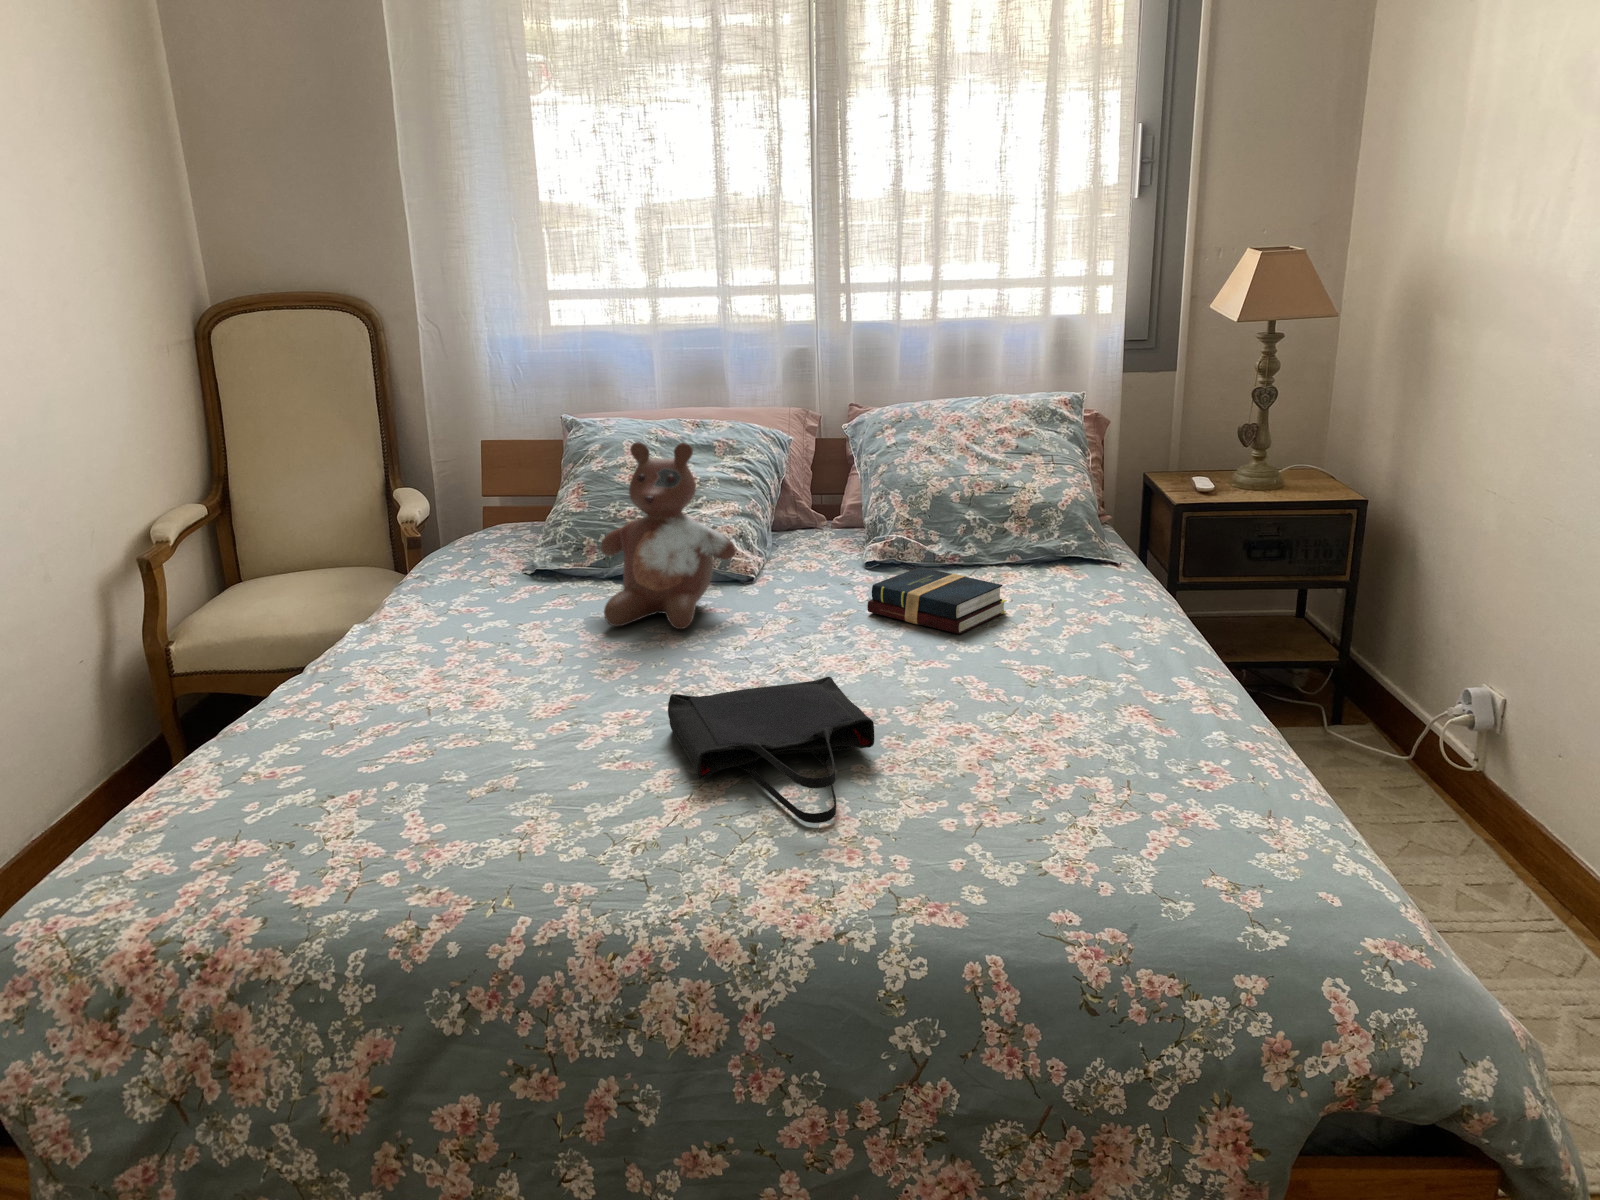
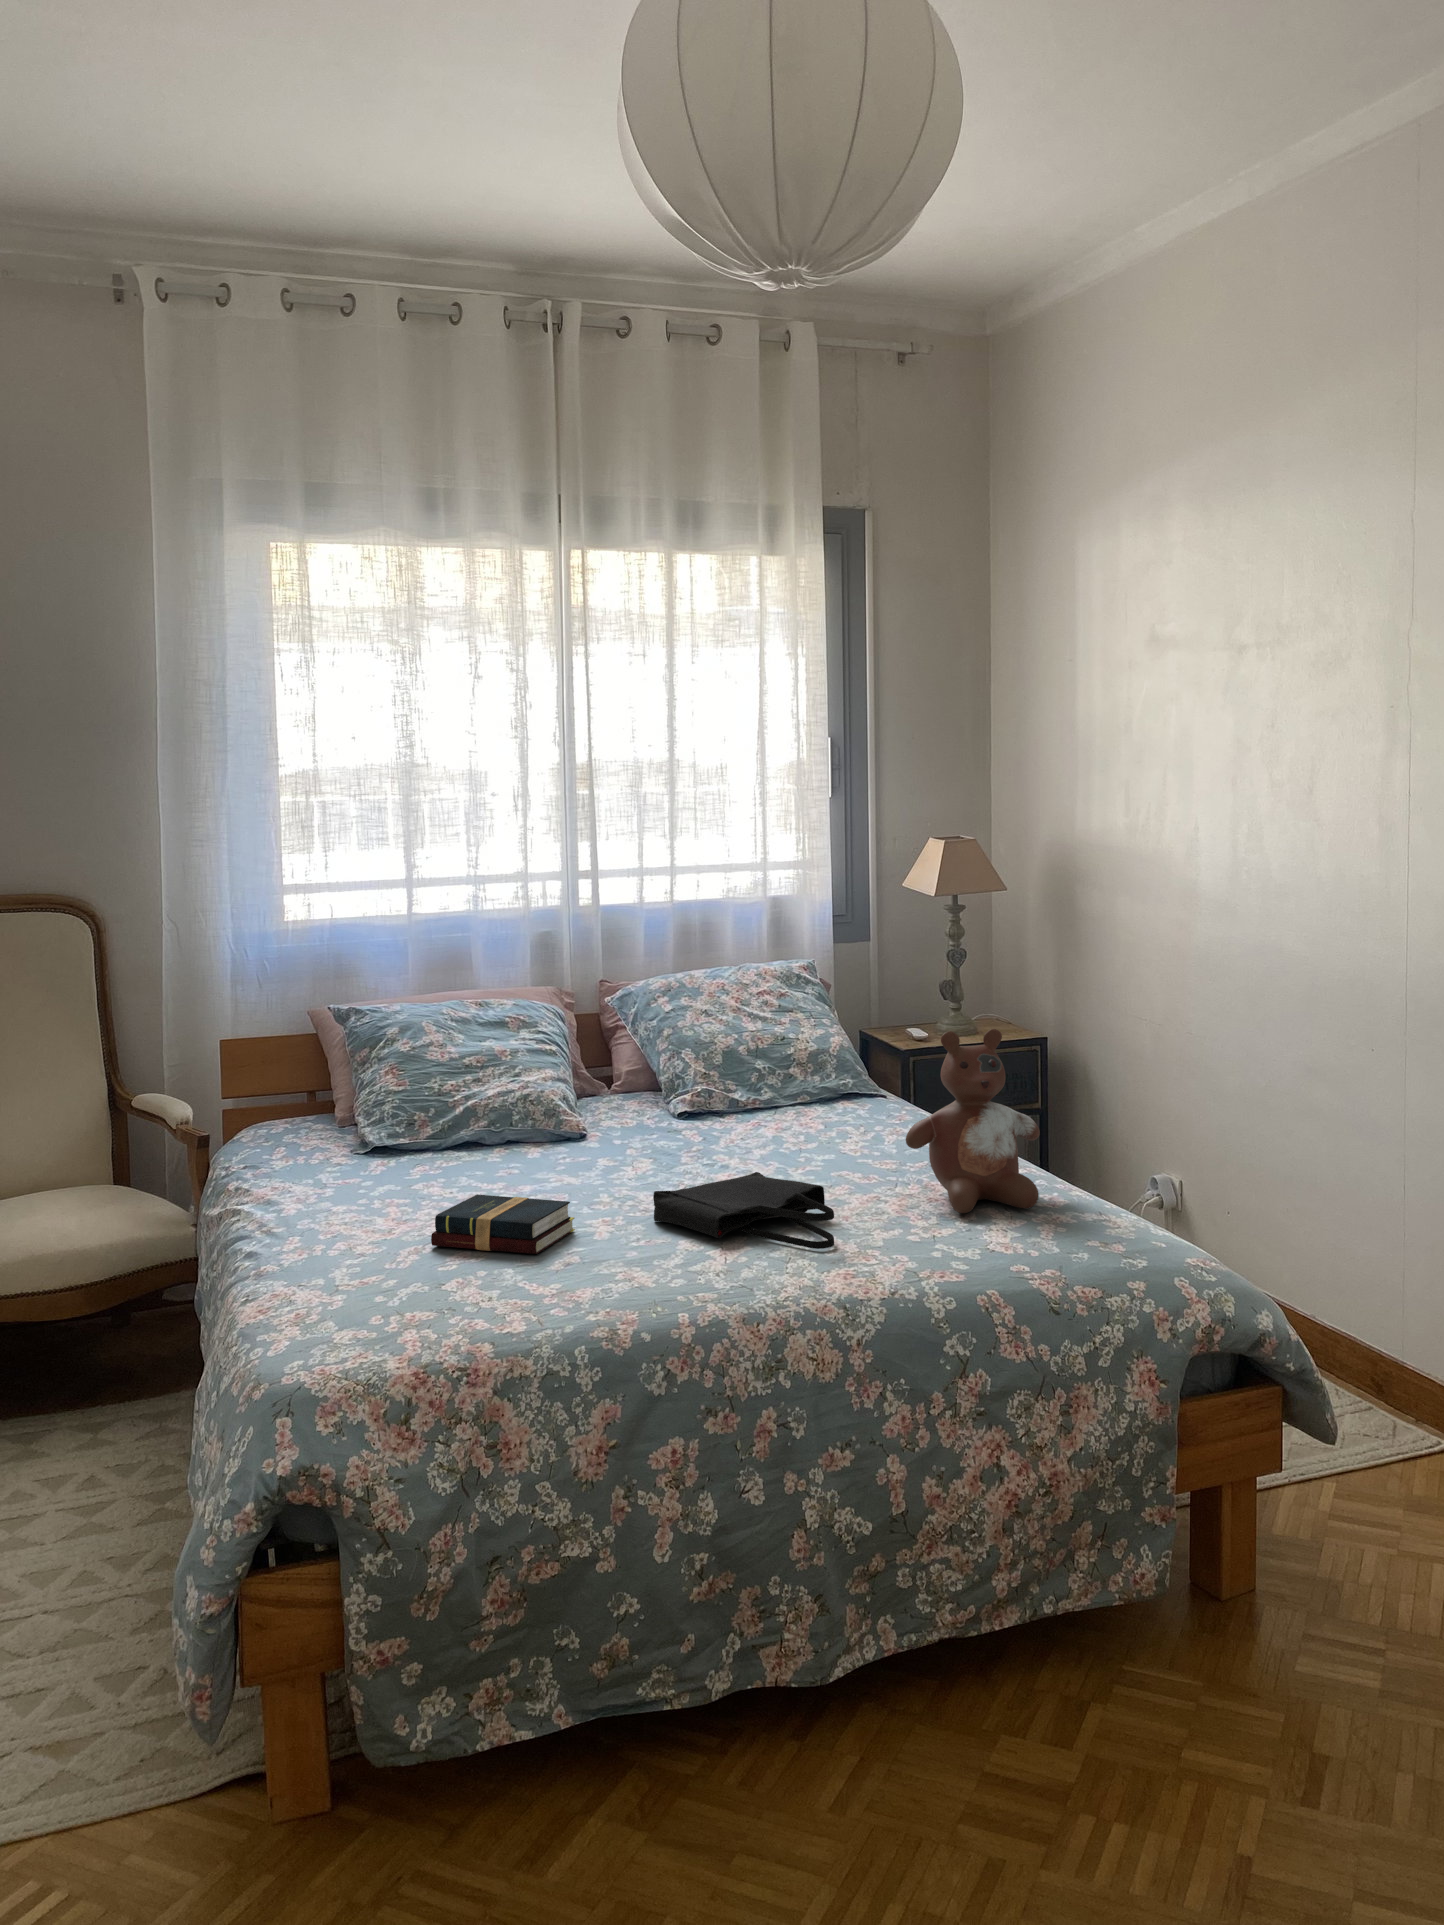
stuffed bear: present [600,442,735,629] -> present [906,1029,1040,1213]
hardback book: present [867,567,1007,634] -> present [431,1194,575,1254]

